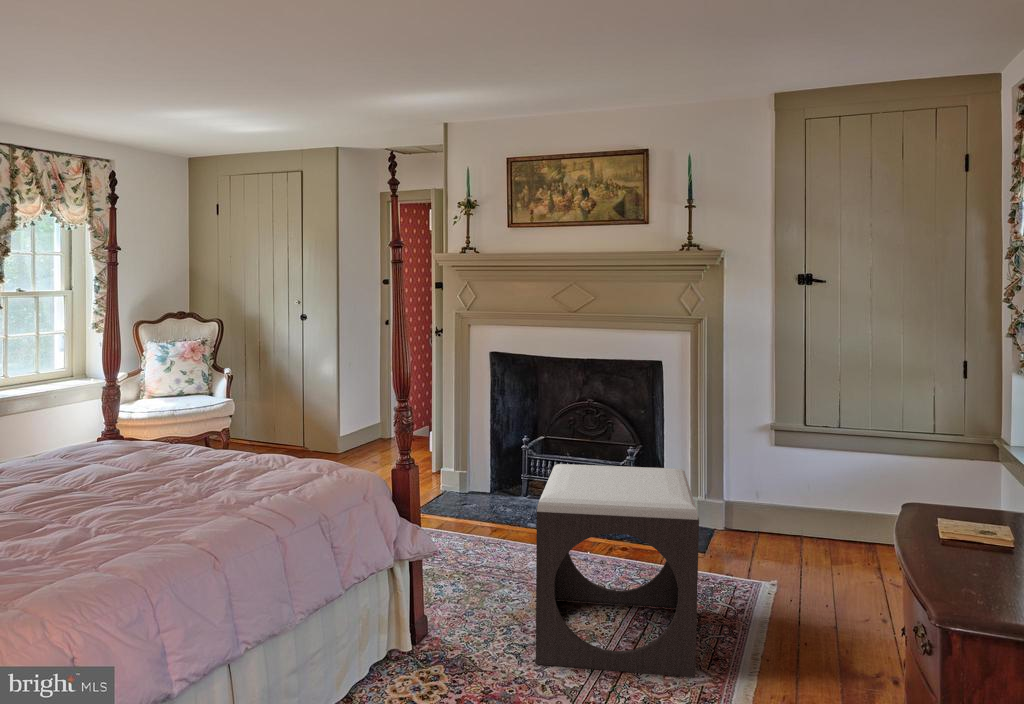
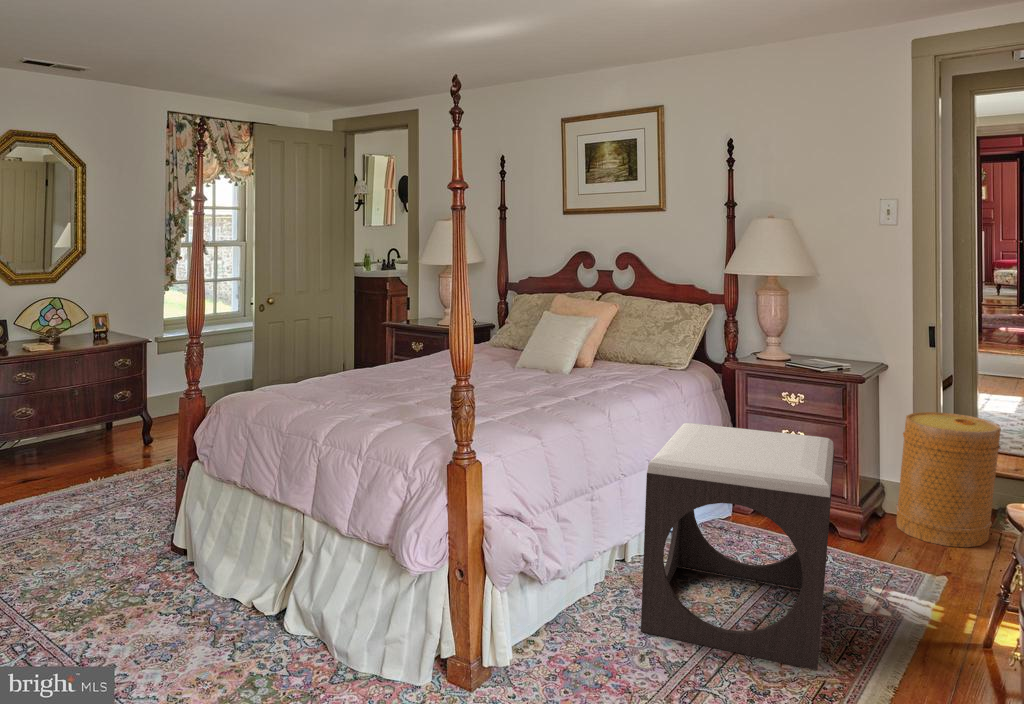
basket: none [725,443,803,557] -> present [896,412,1001,547]

